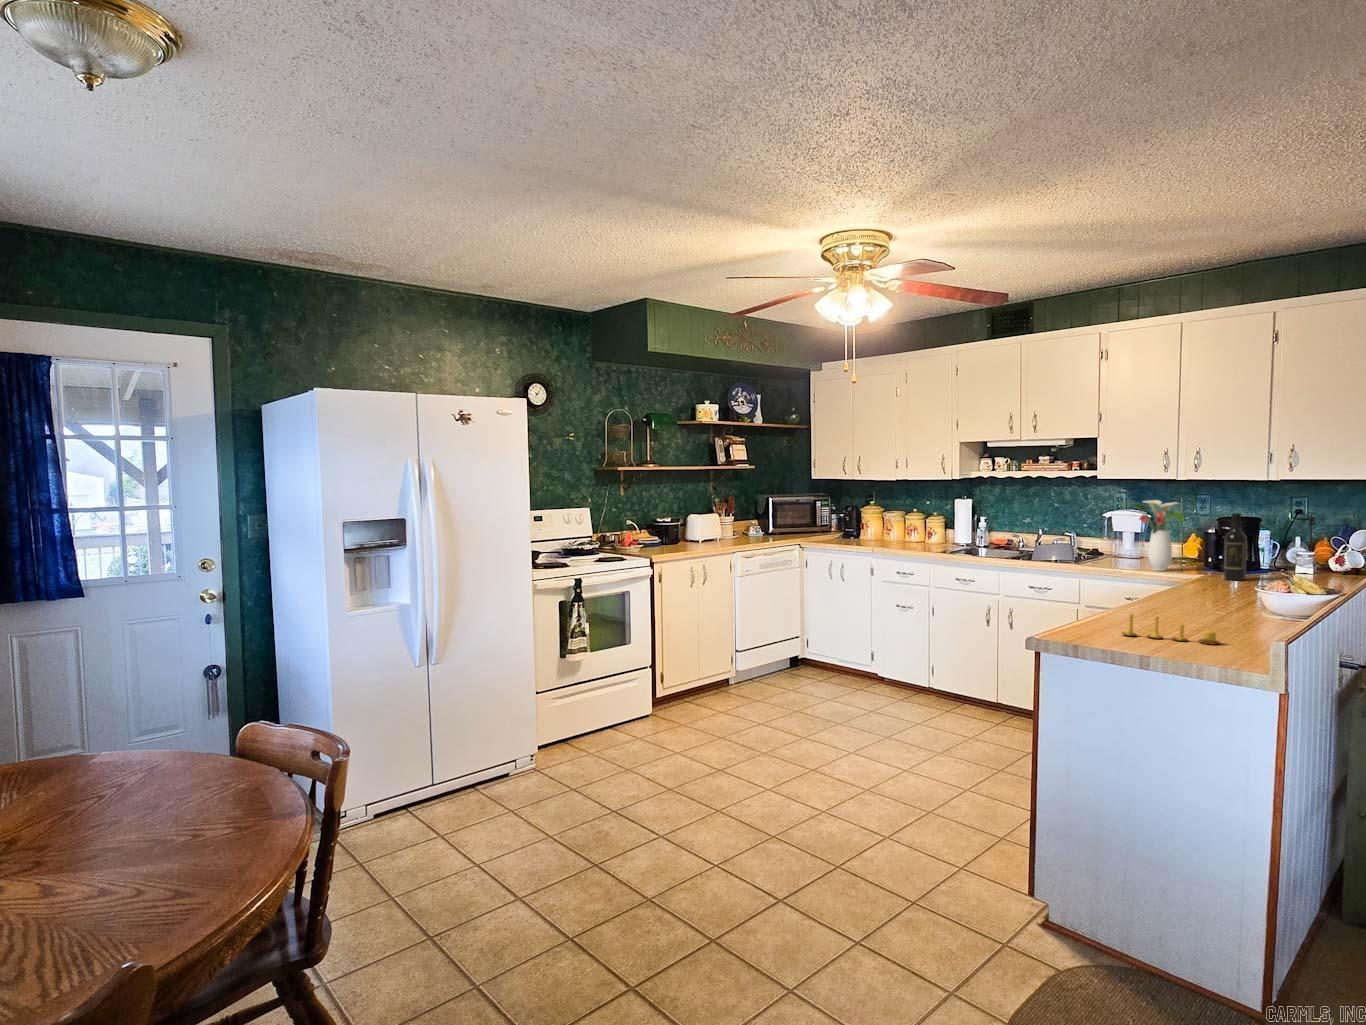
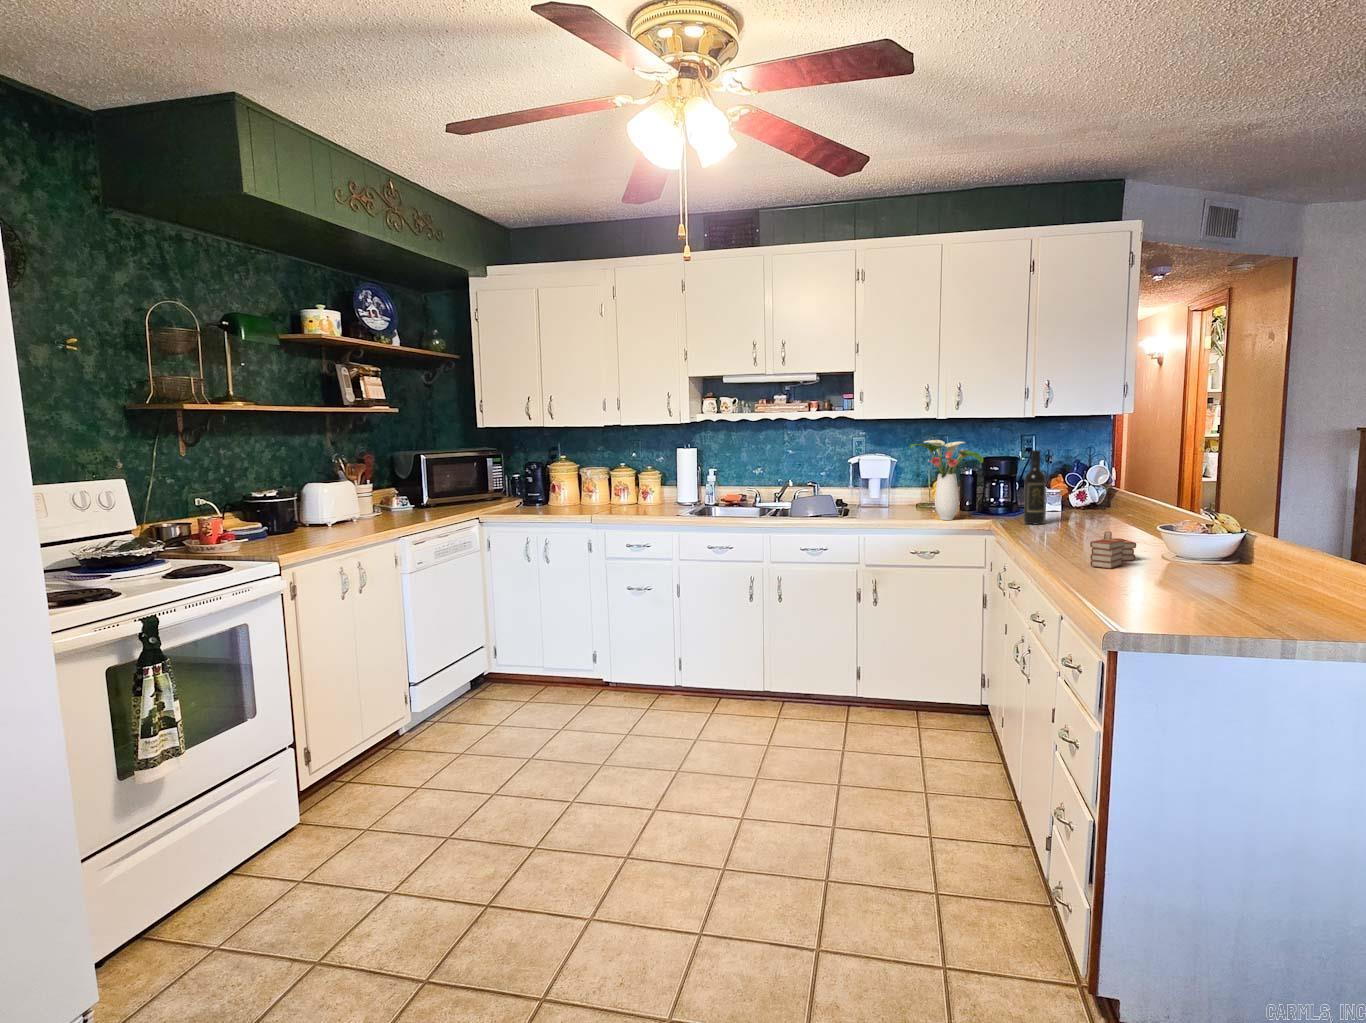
book: none [1163,584,1222,612] -> present [1090,531,1136,569]
candle: present [1122,613,1220,644] -> none [1163,575,1281,609]

